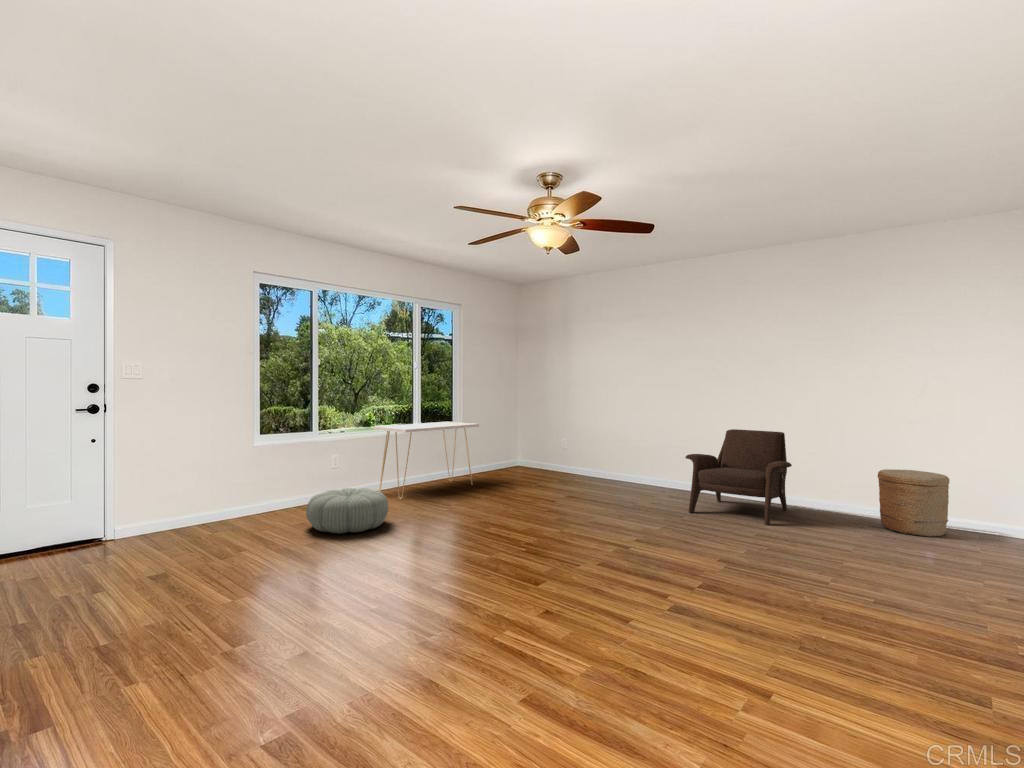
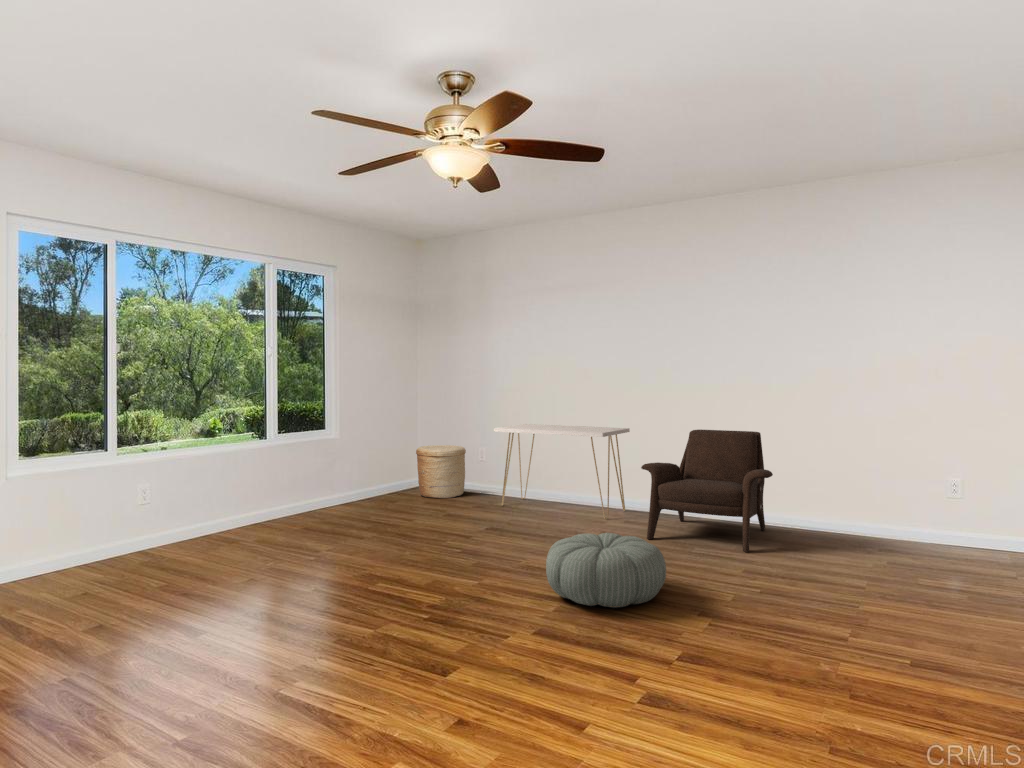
console table: present [373,422,479,499] -> present [494,424,630,519]
woven basket: present [878,469,949,537] -> present [416,445,466,498]
pouf: present [306,488,388,534] -> present [546,533,666,608]

